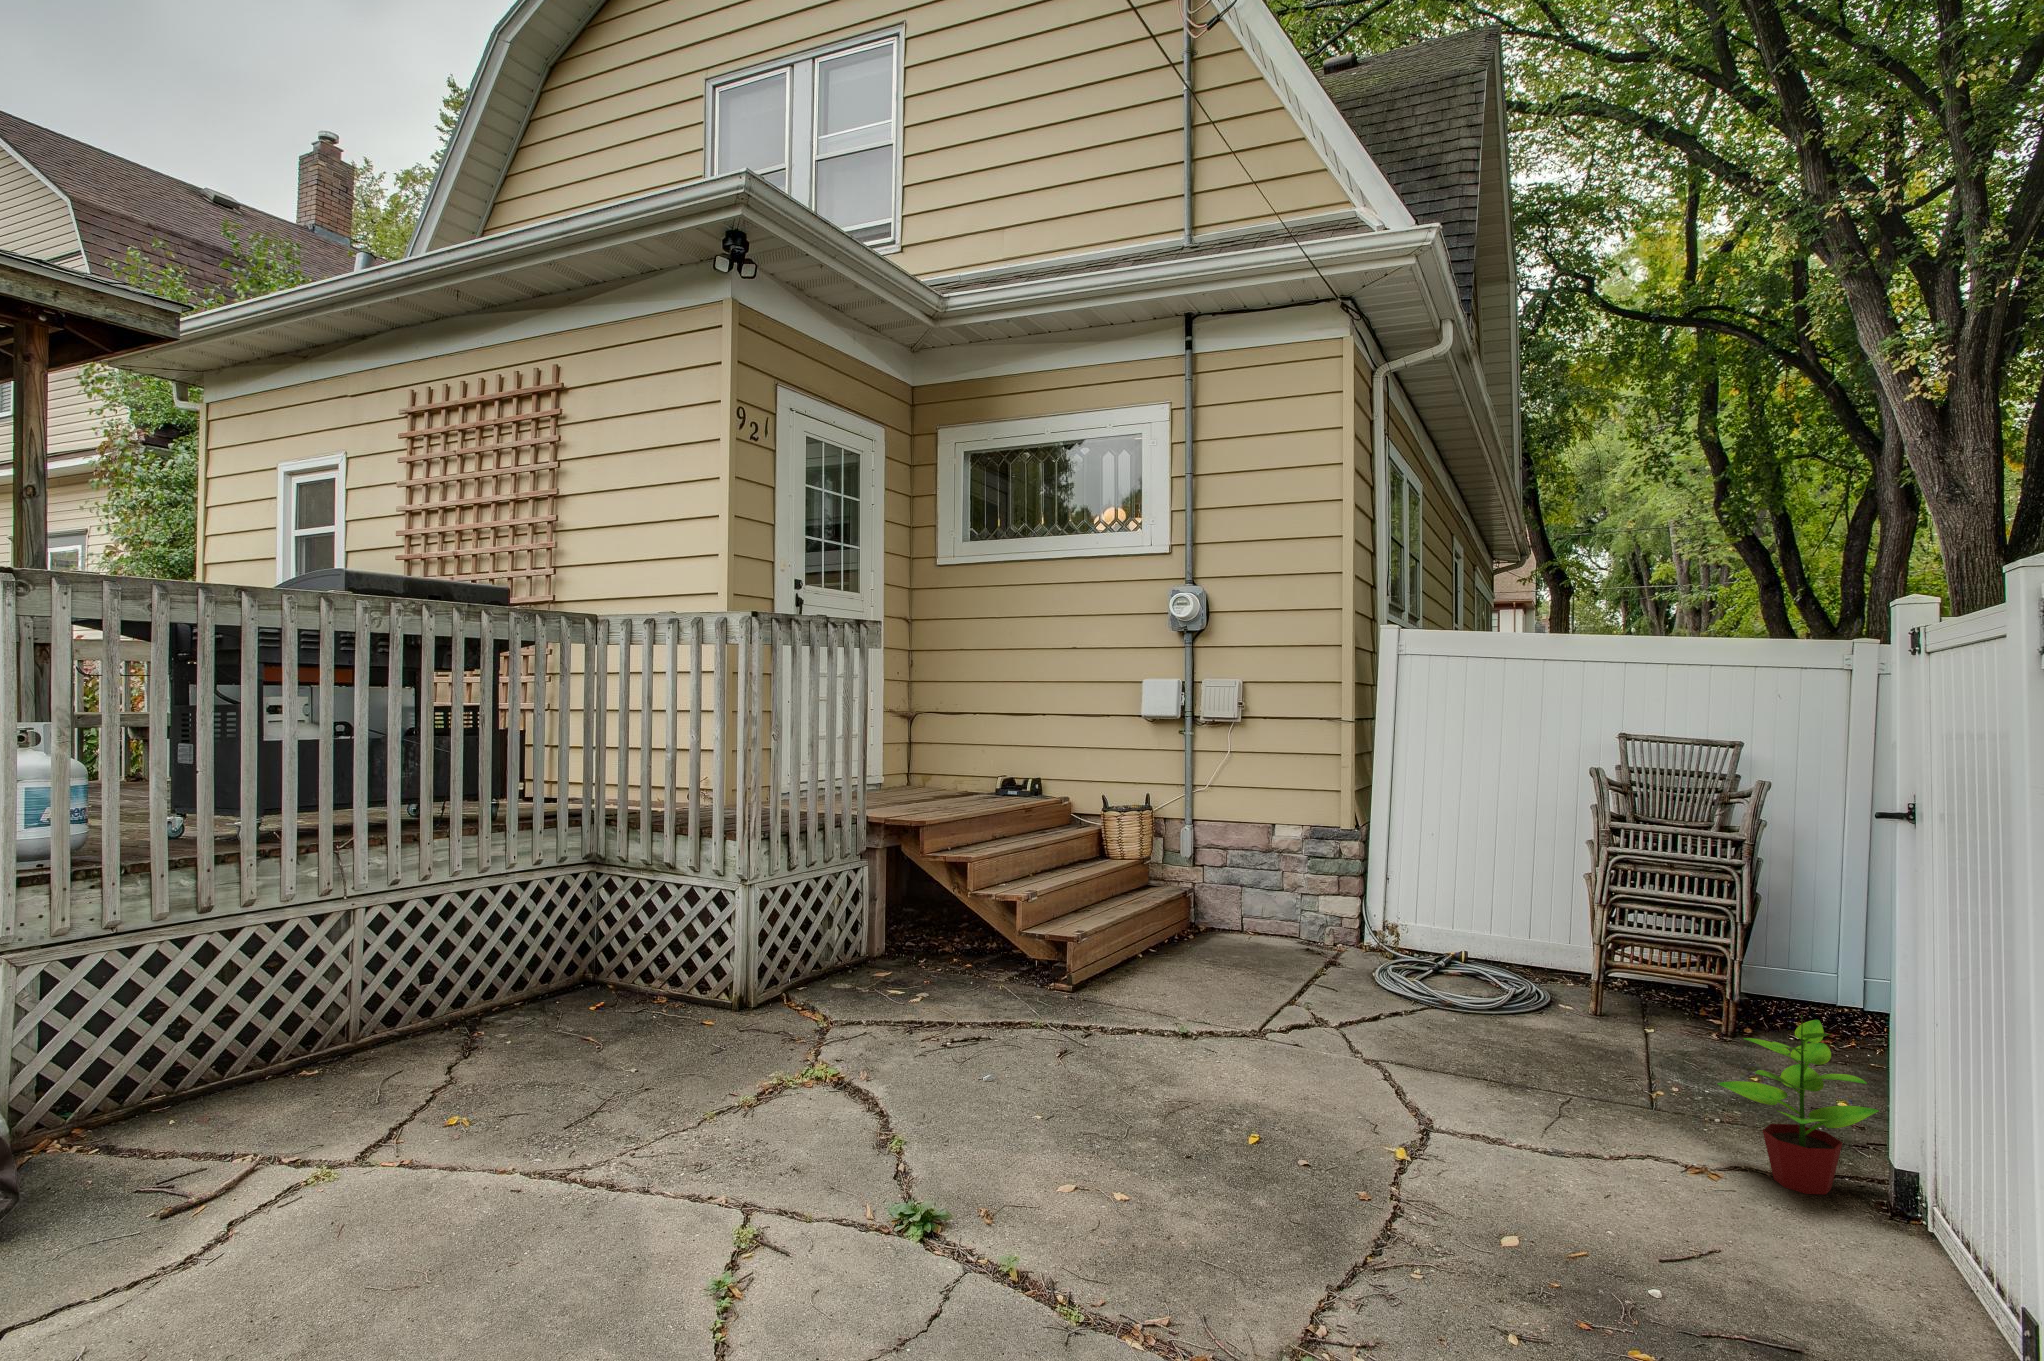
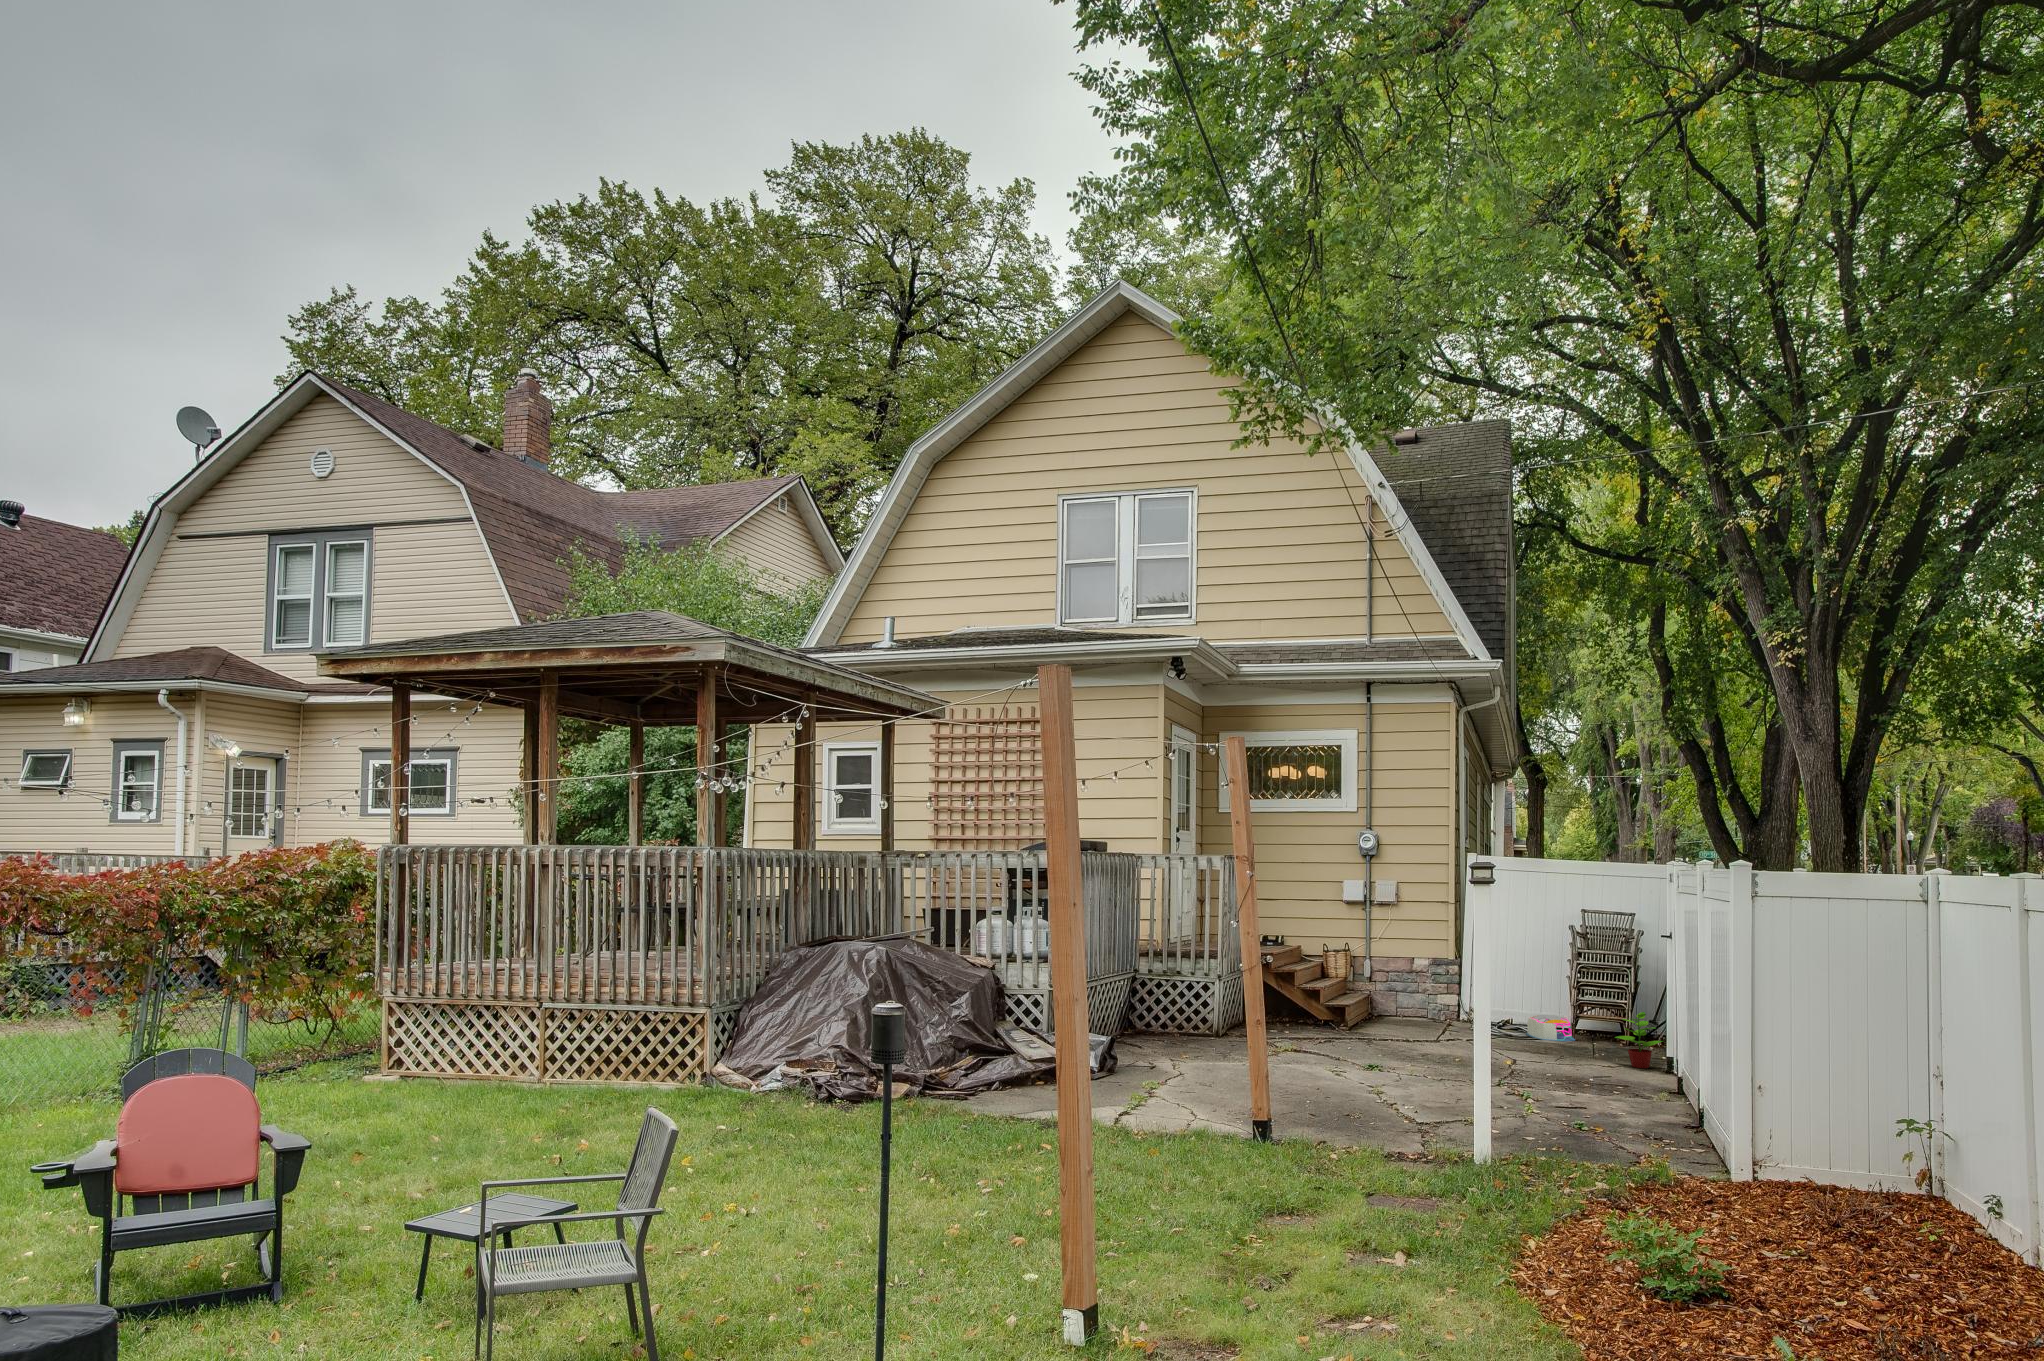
storage bin: none [1489,956,1599,1027] -> present [1526,1015,1575,1041]

